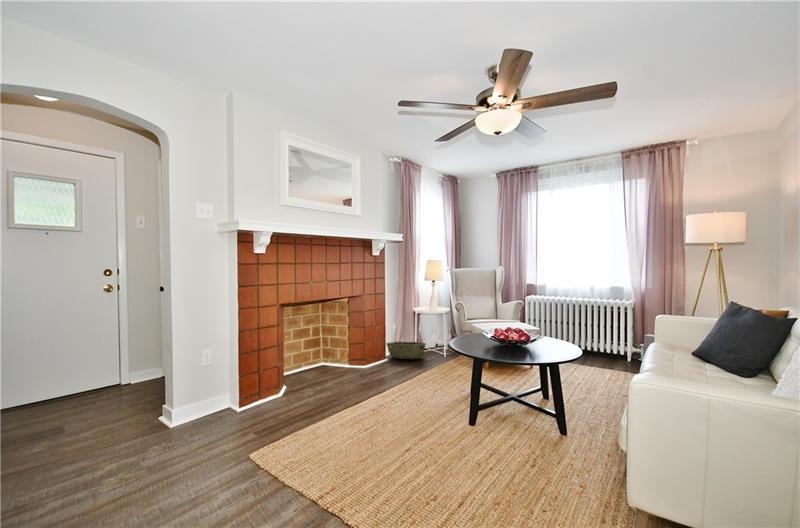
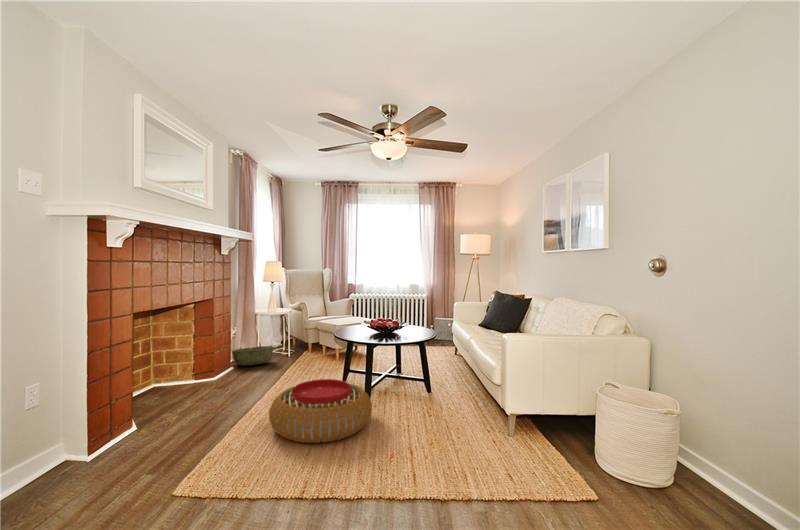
pouf: none [327,392,442,474] -> present [269,379,372,443]

